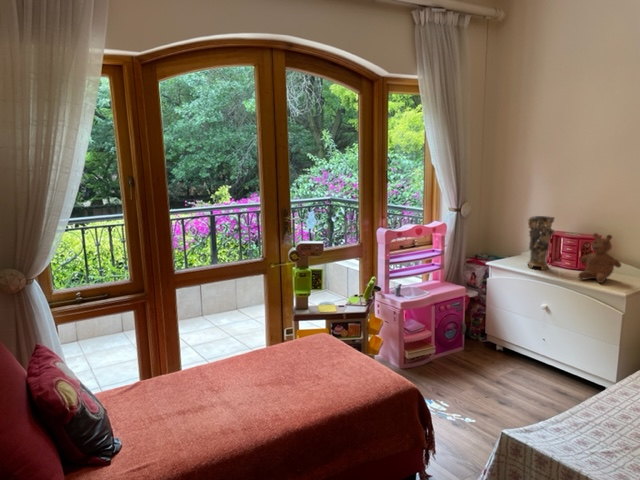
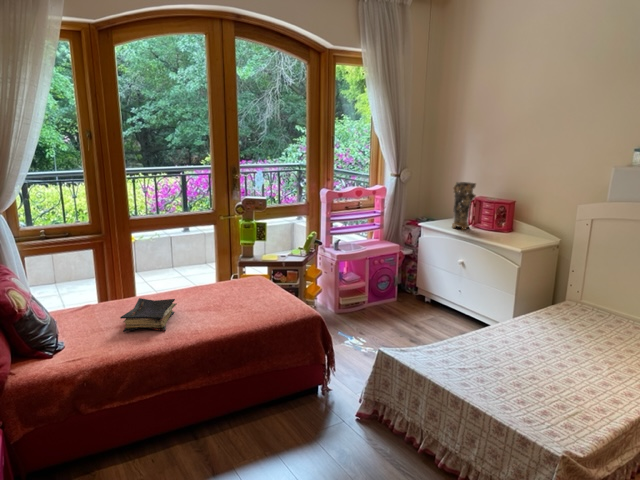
teddy bear: present [578,233,621,283] -> none [488,197,525,240]
book: none [186,374,246,422] -> present [120,298,176,332]

